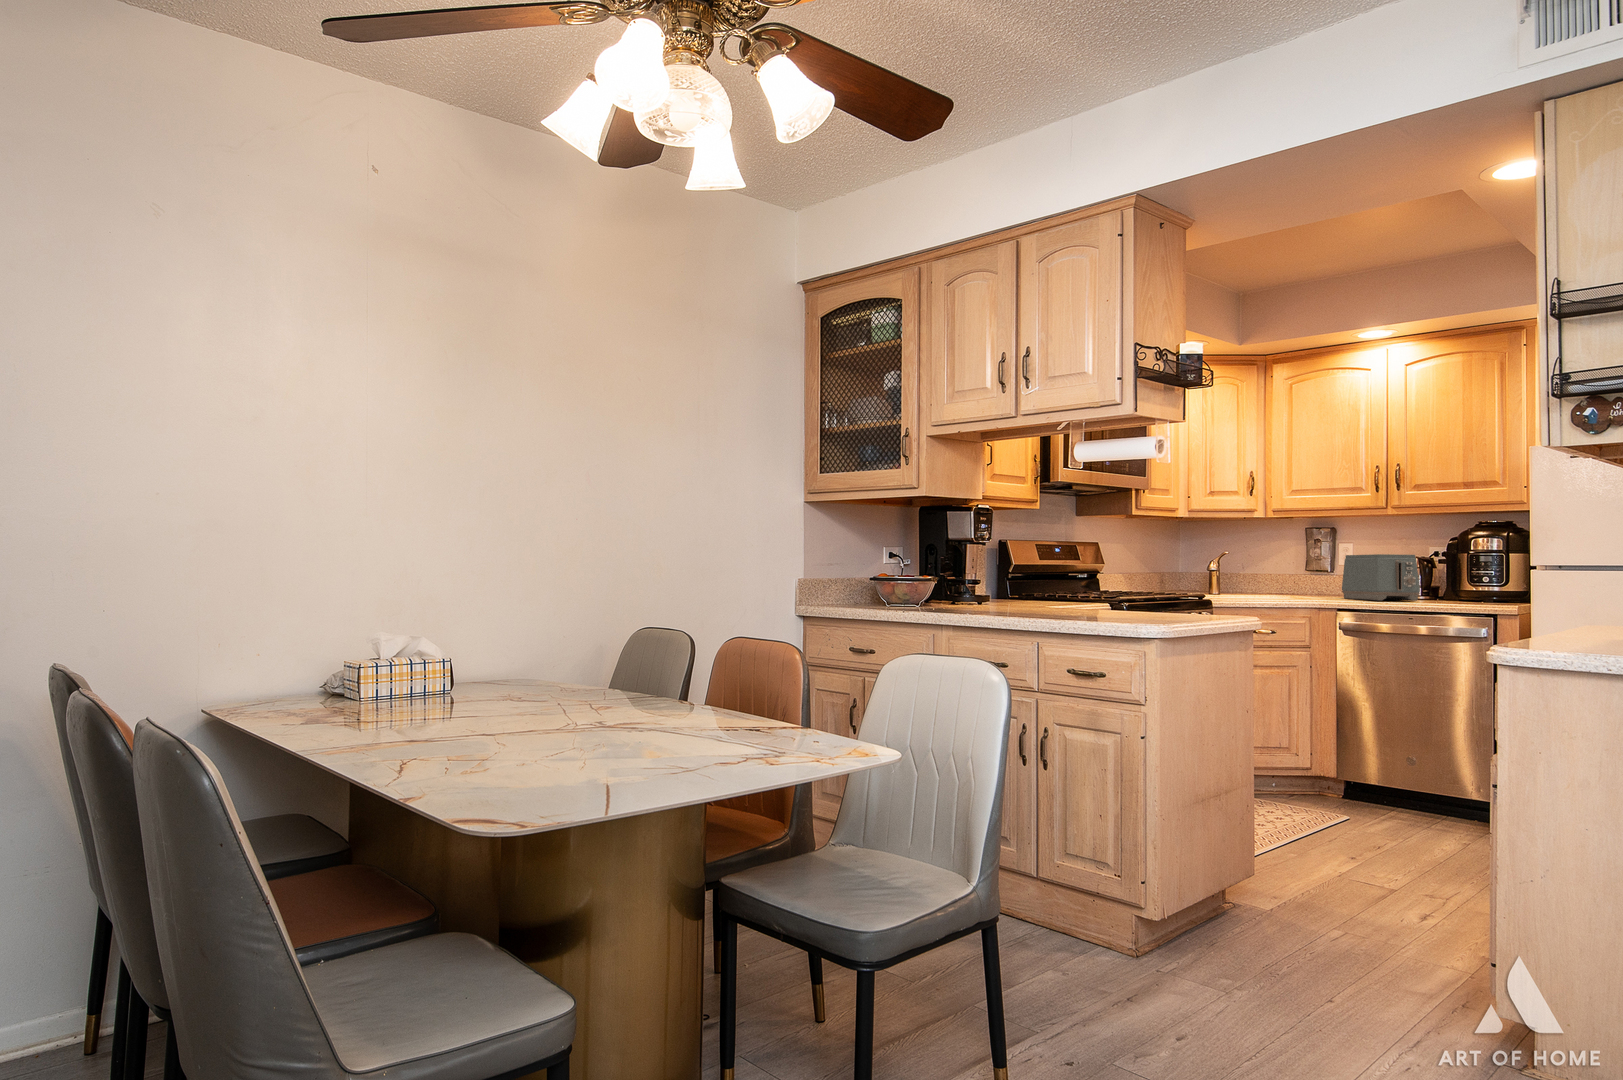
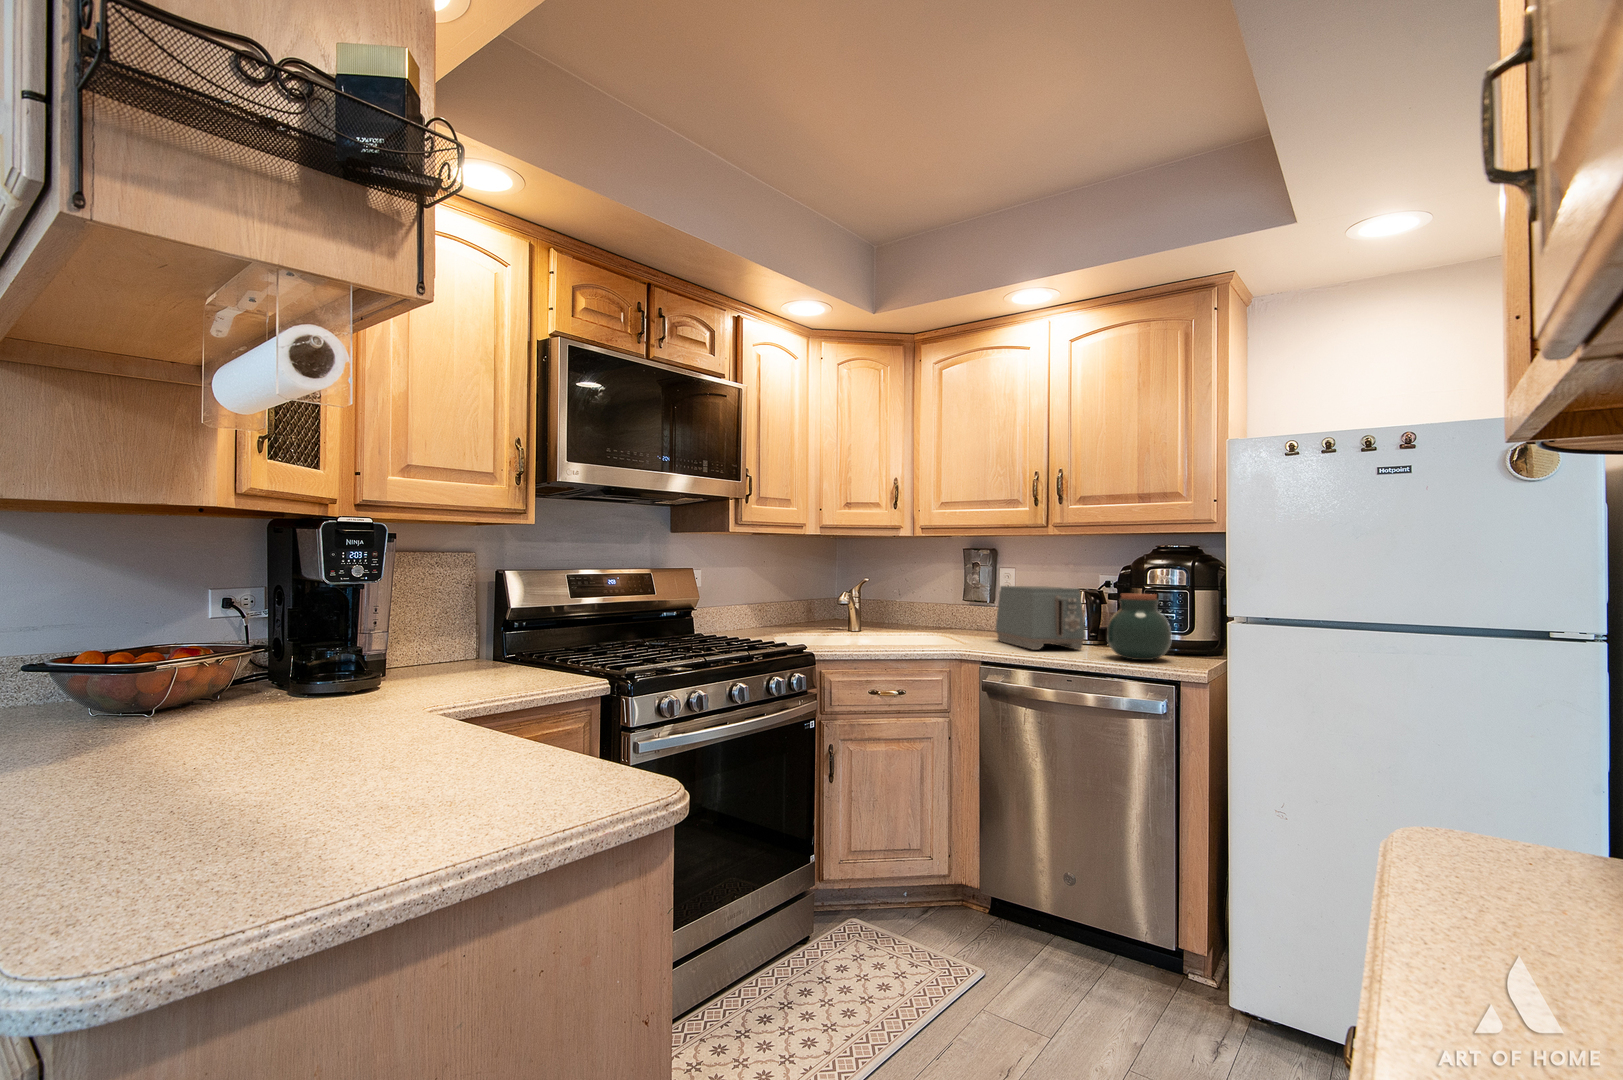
jar: none [1439,556,1490,604] -> present [1107,594,1171,660]

